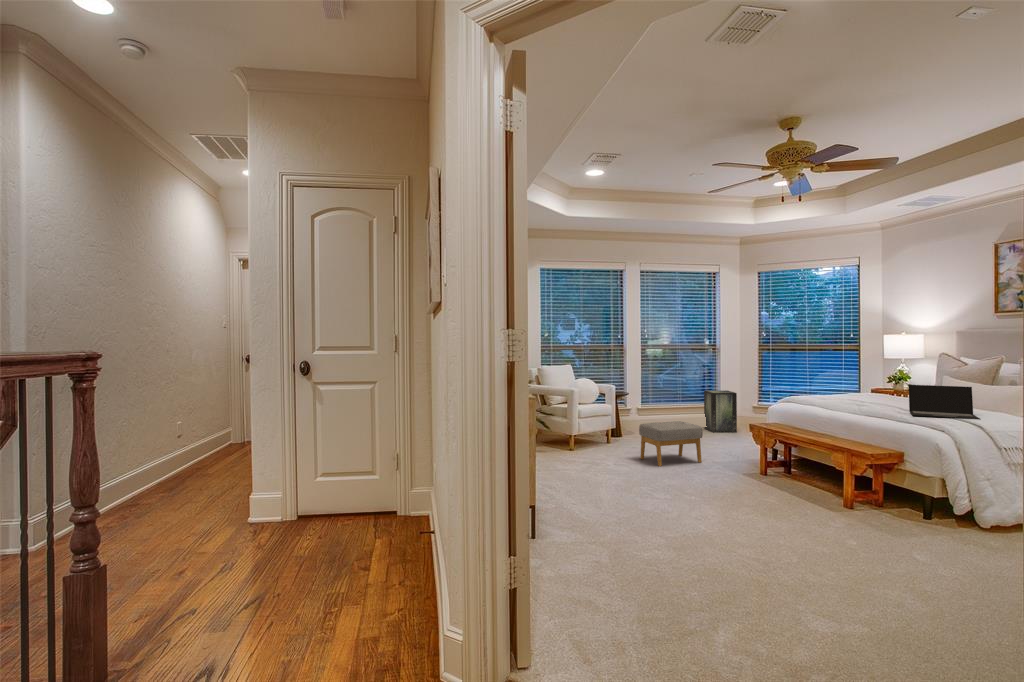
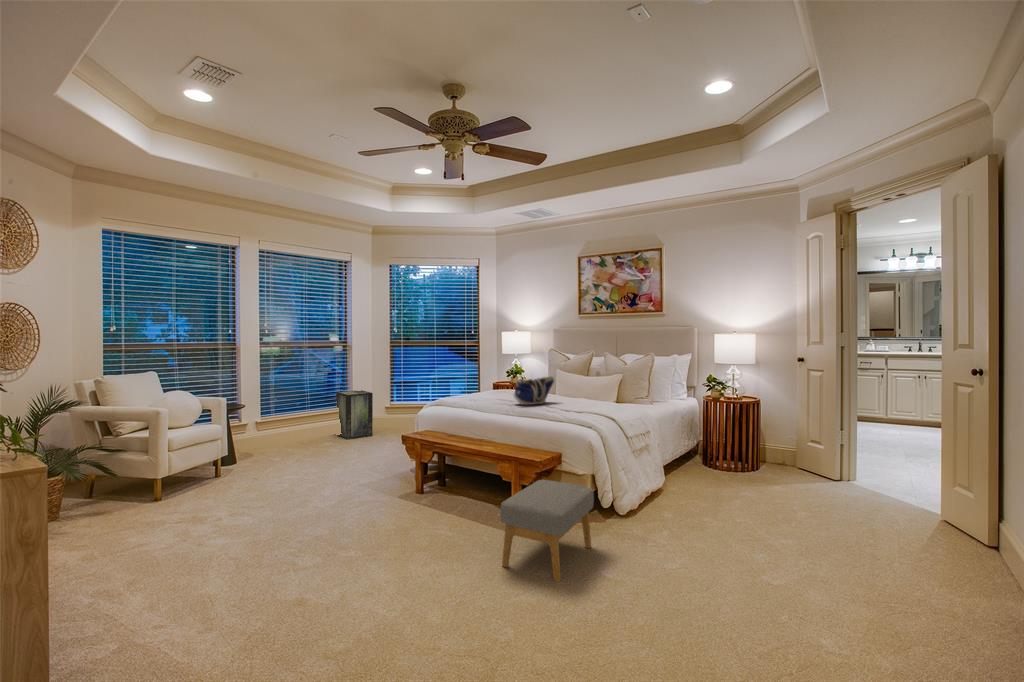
tote bag: none [867,379,922,408] -> present [513,377,554,405]
laptop: present [909,385,980,420] -> none [551,383,607,415]
footstool: present [639,421,703,466] -> present [500,480,594,582]

